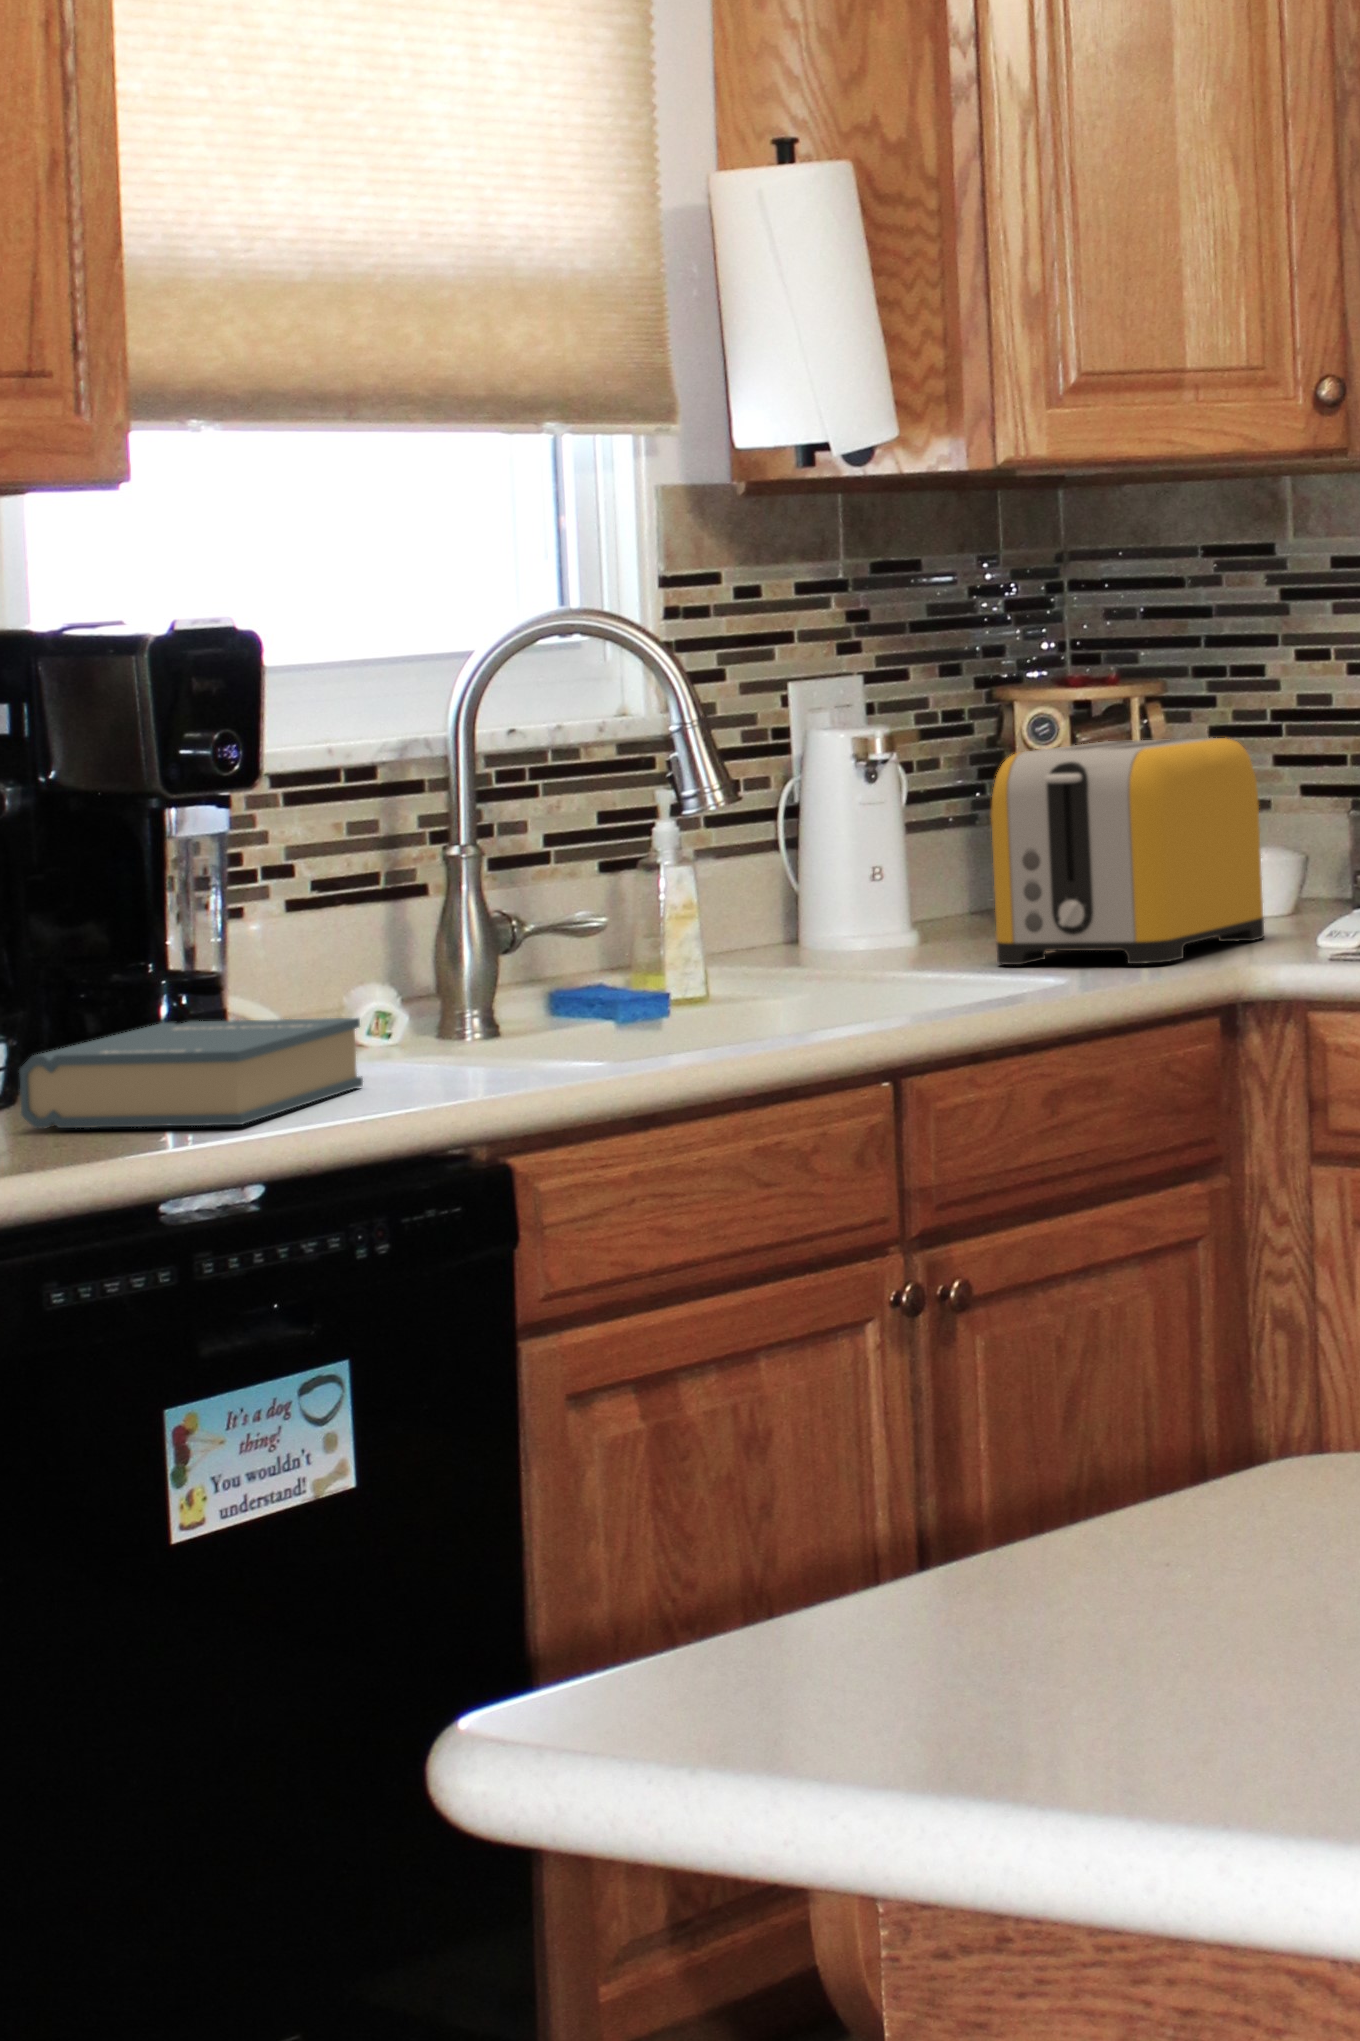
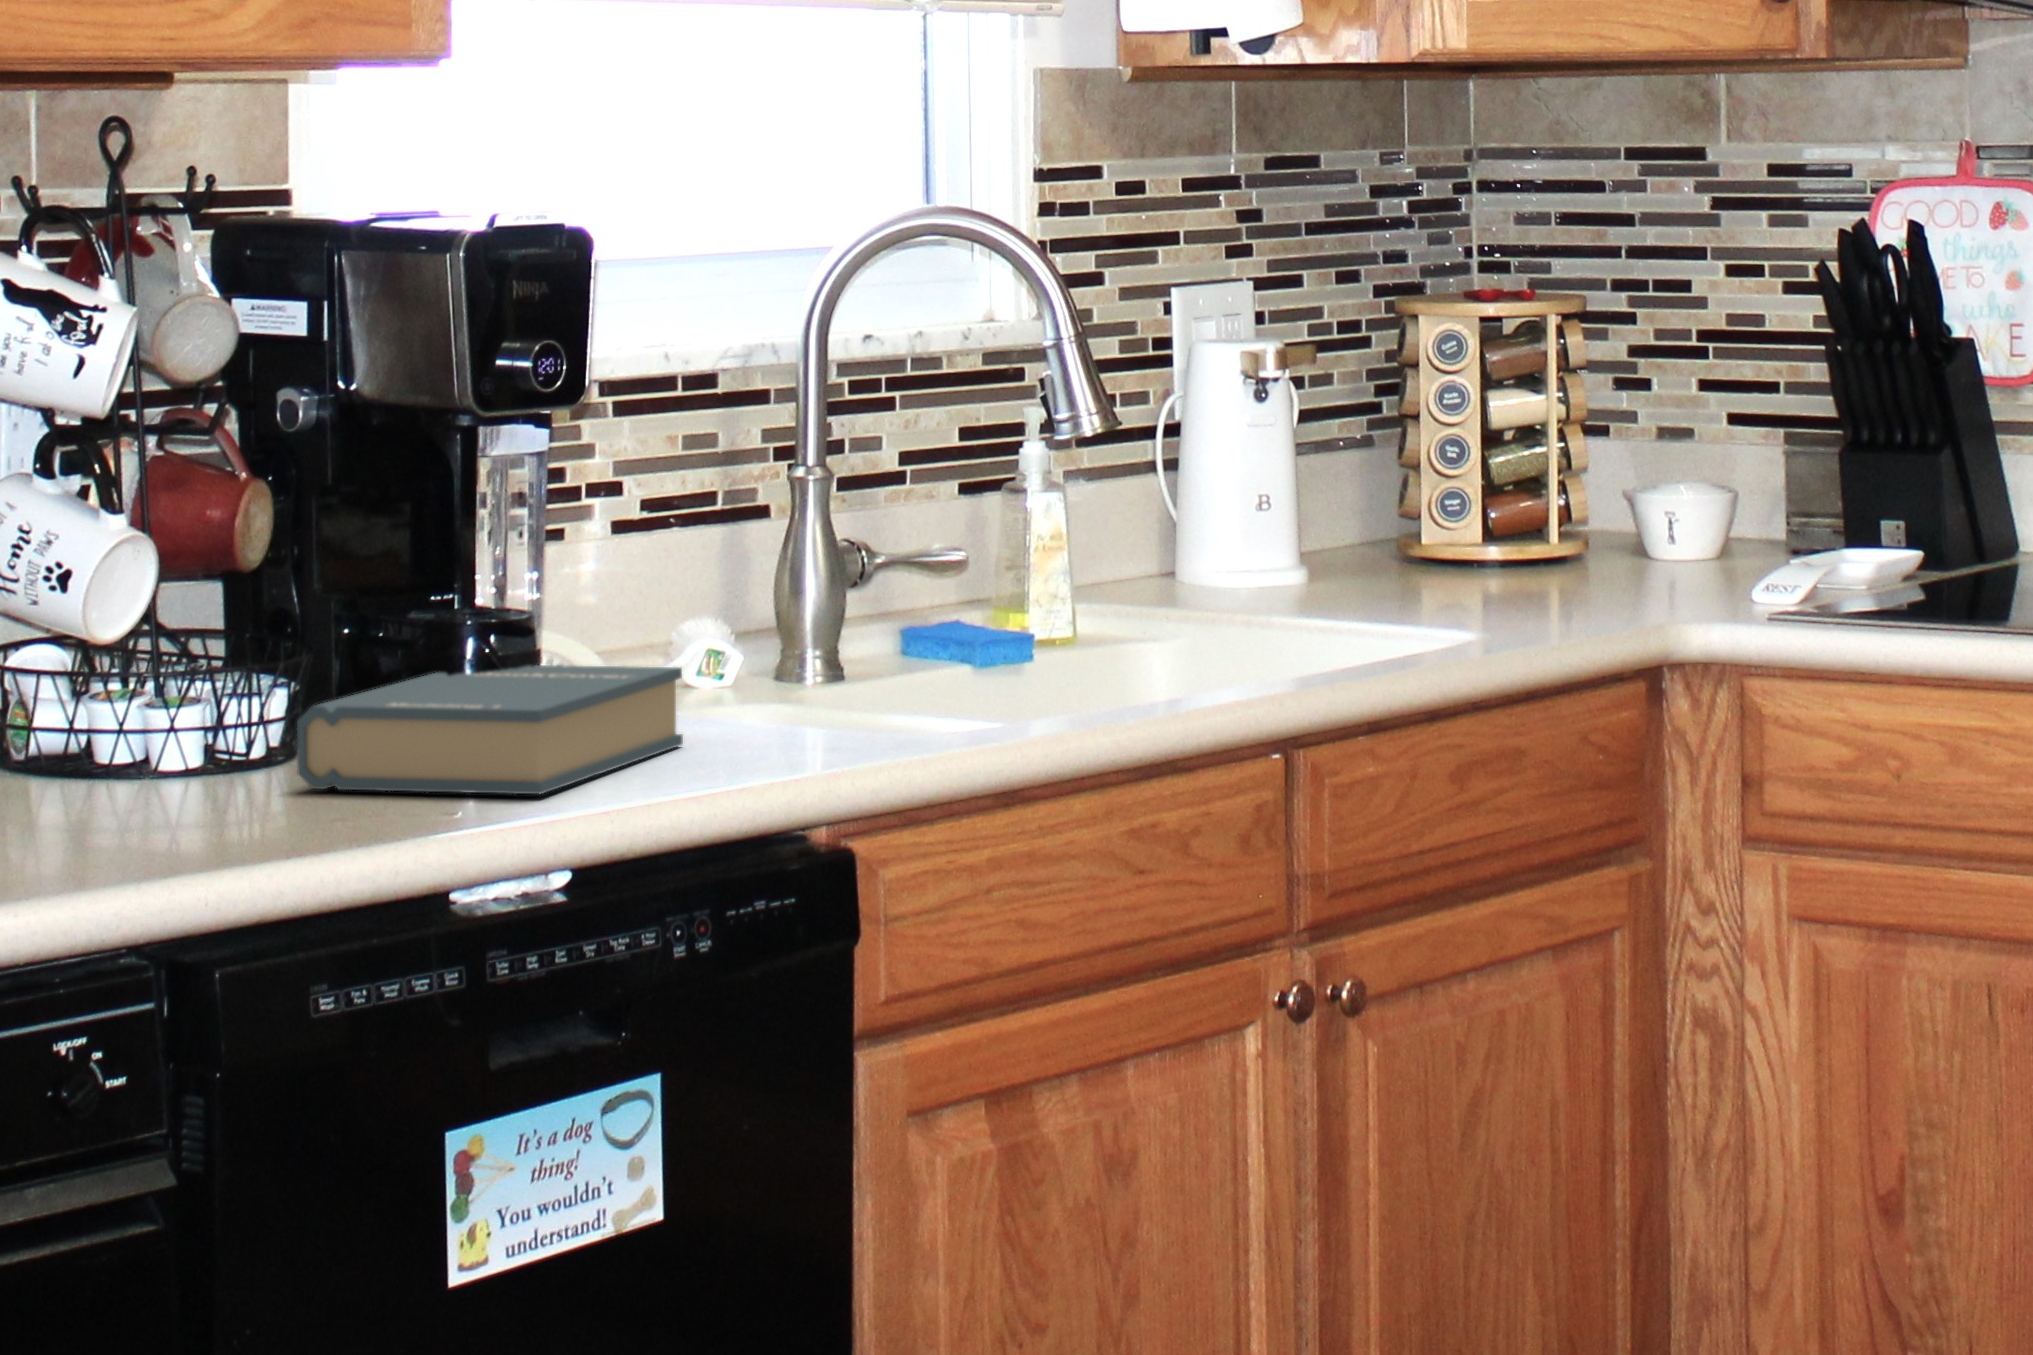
toaster: present [991,738,1264,965] -> none [1390,361,1689,614]

